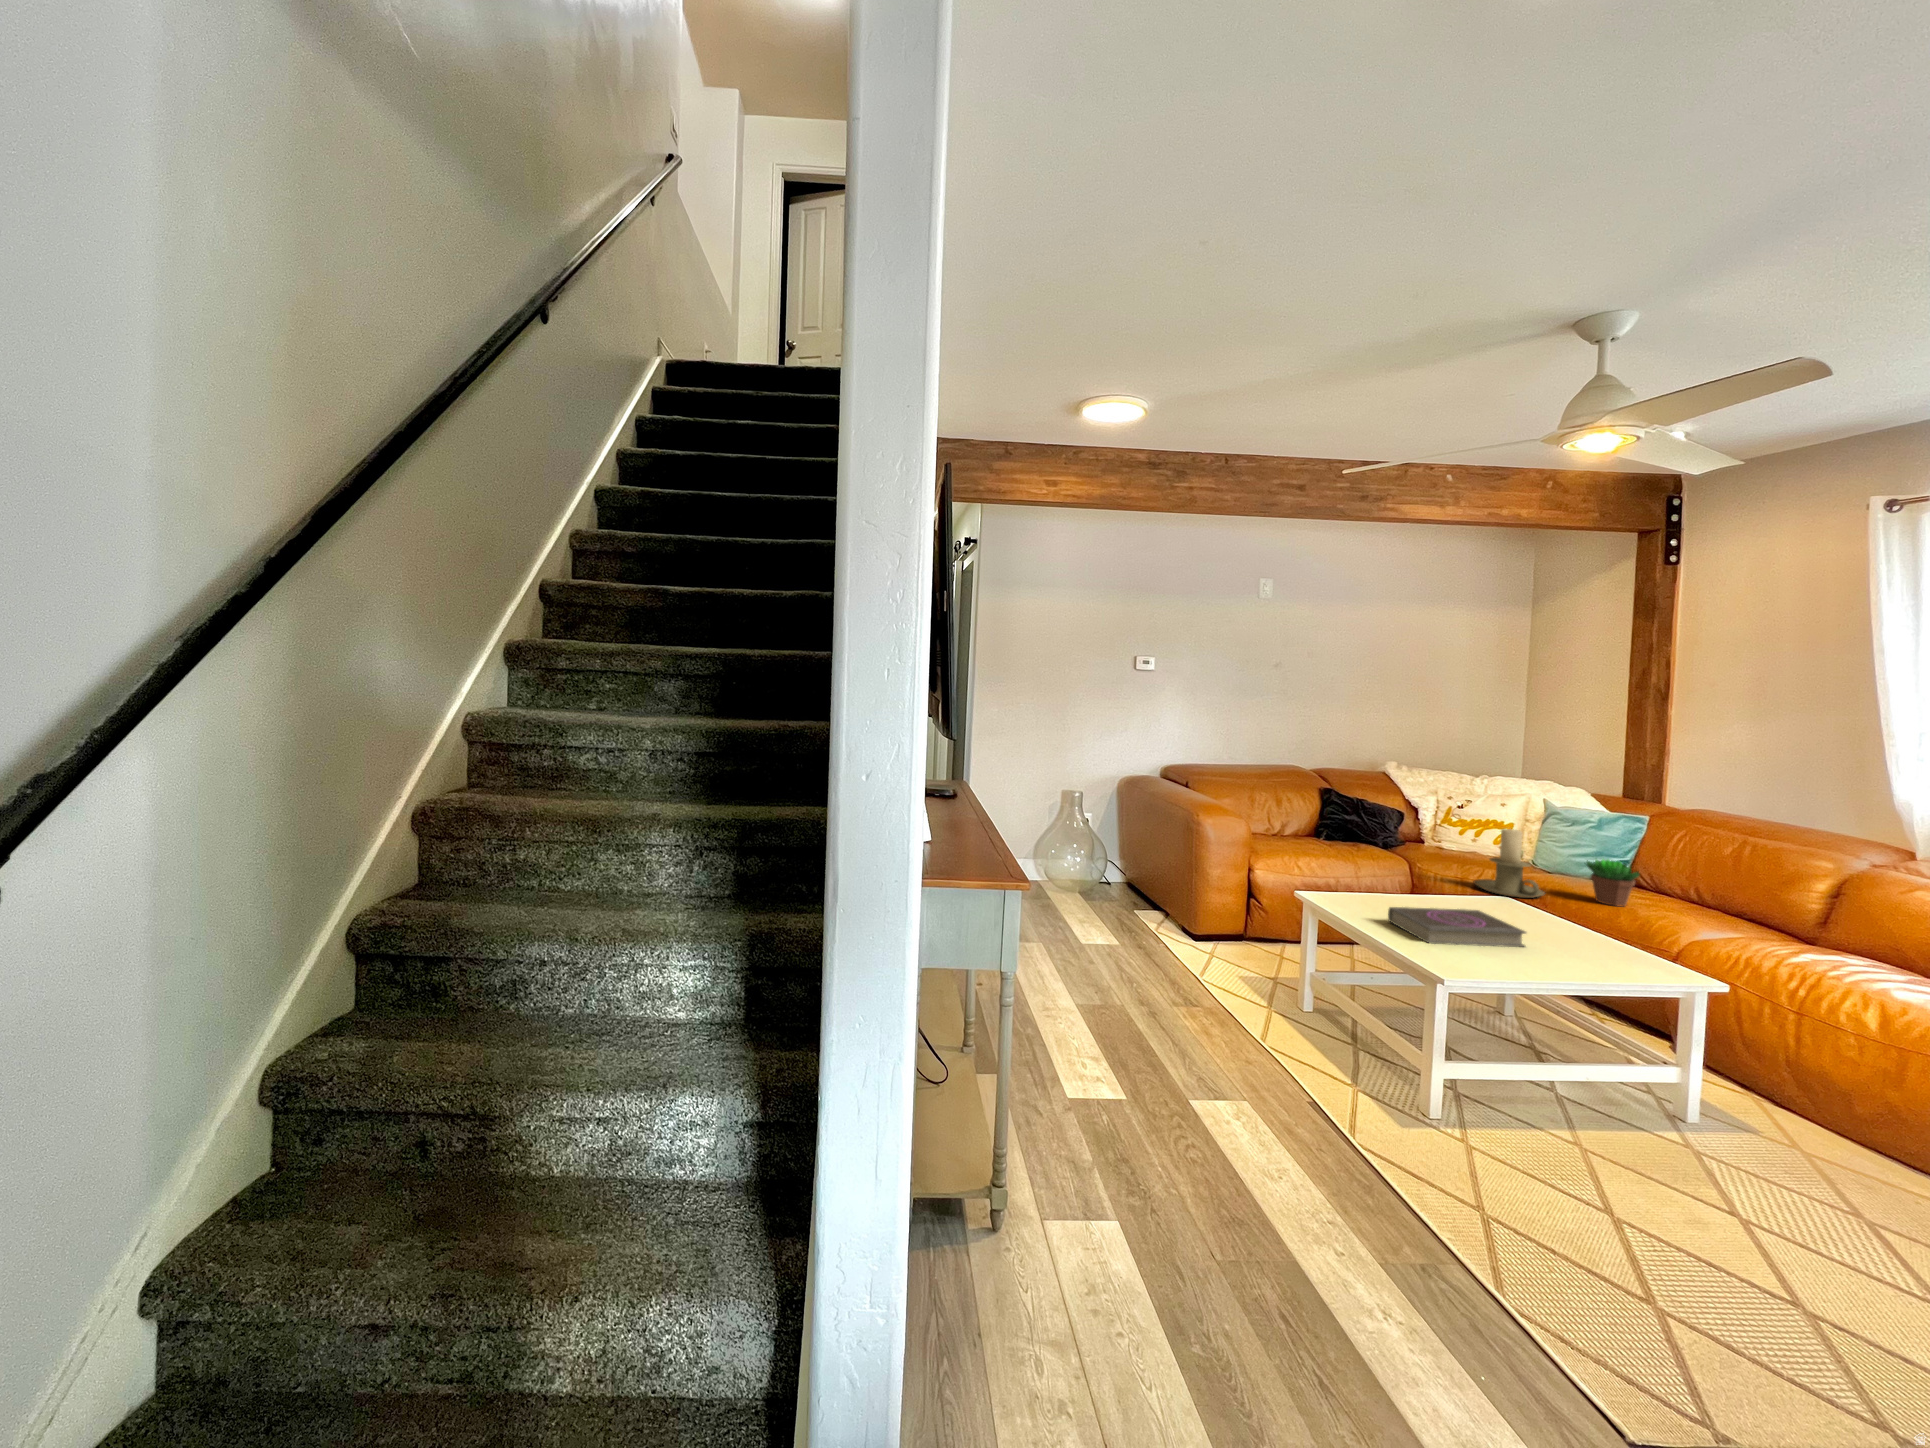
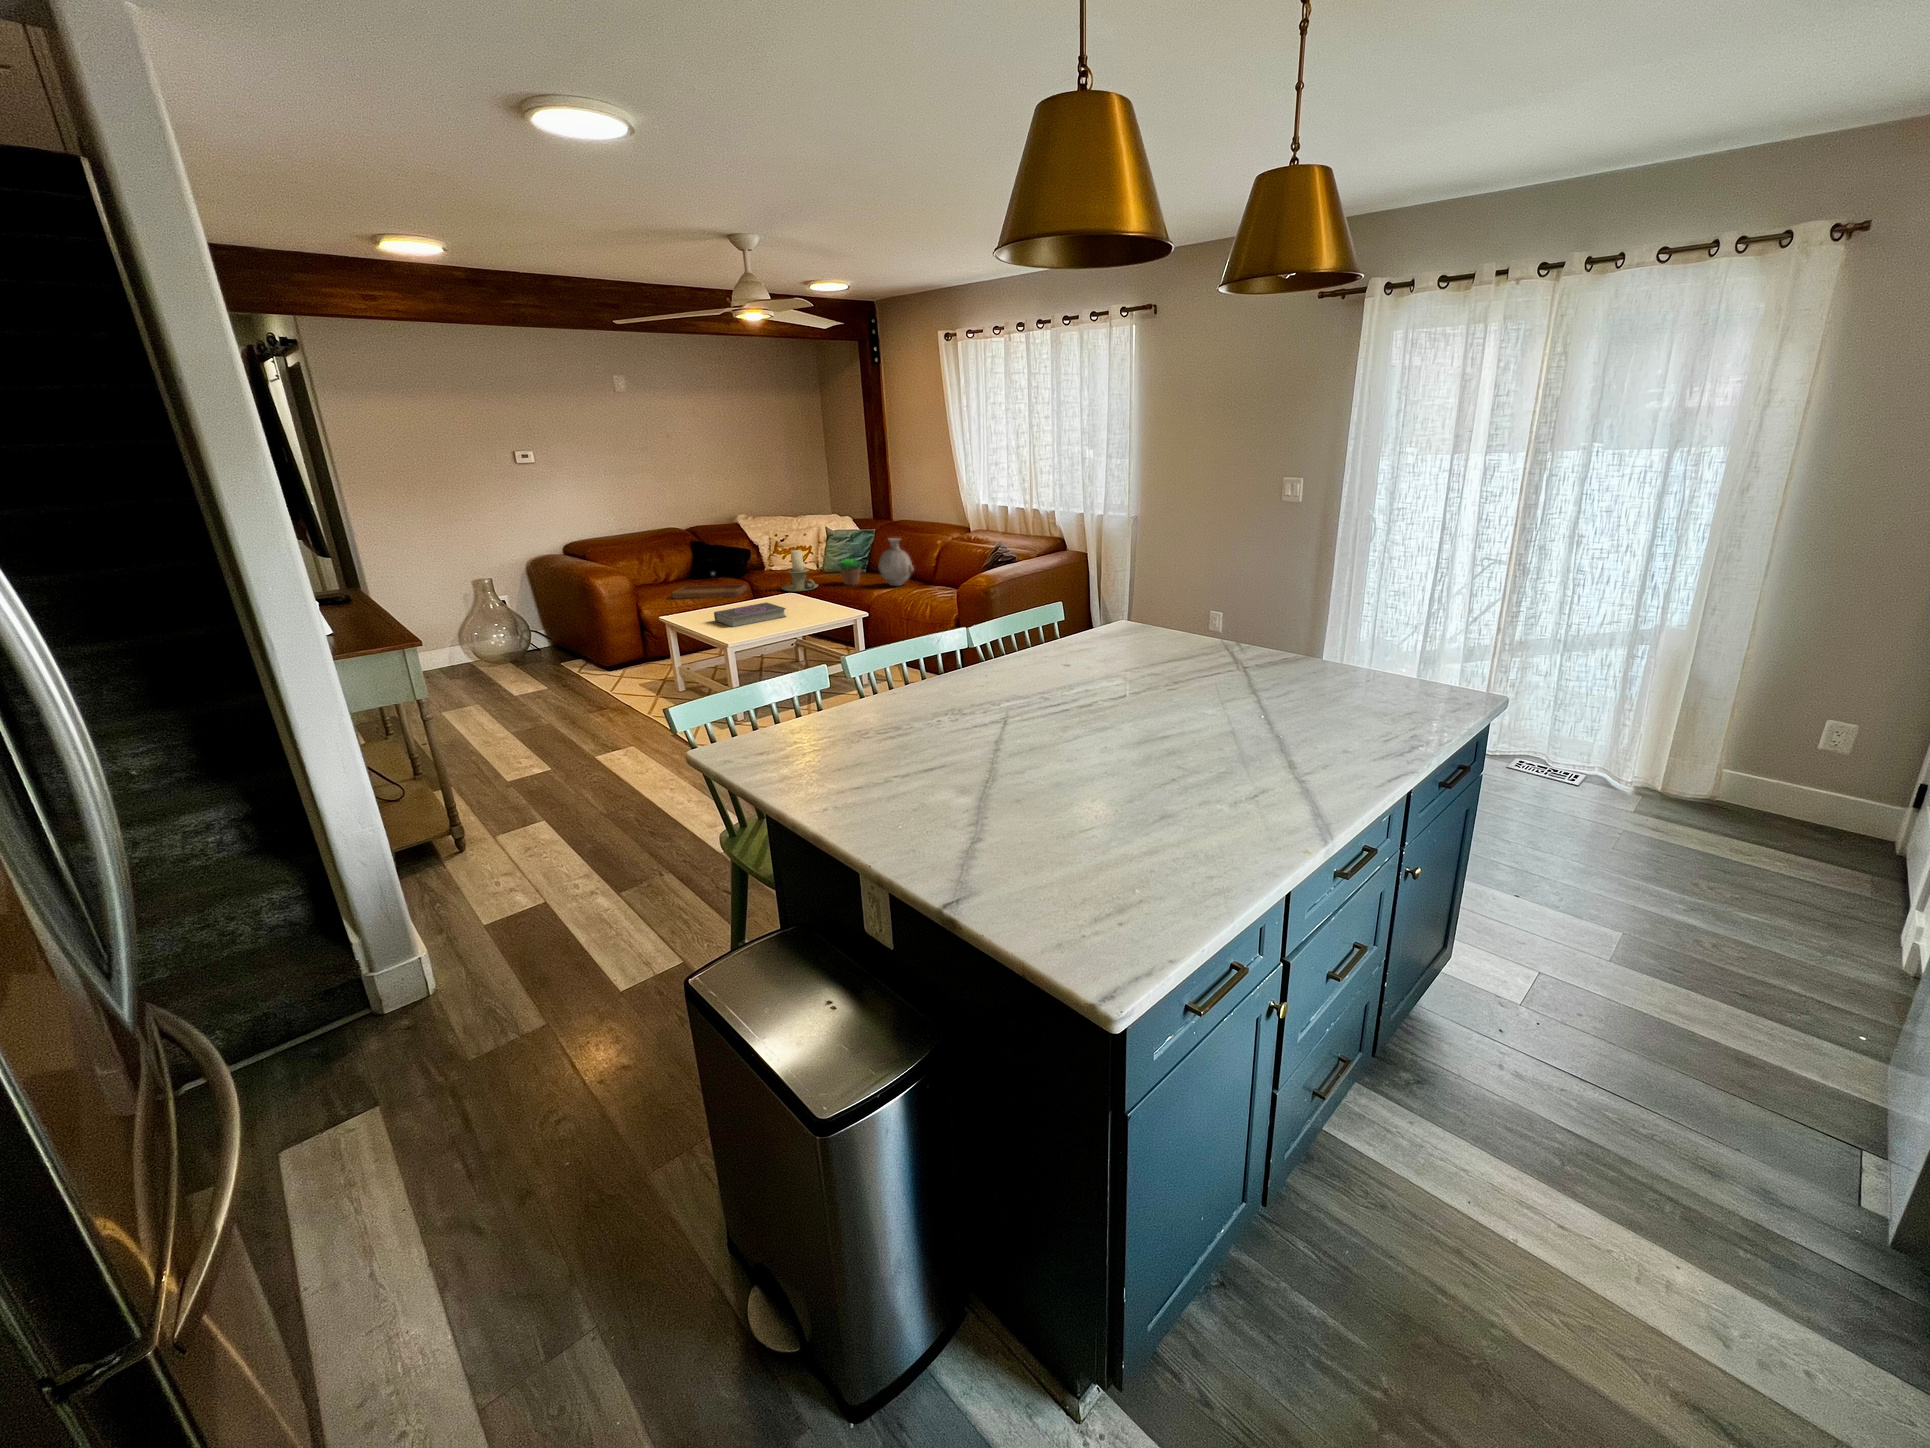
tray: none [1297,836,1409,882] -> present [672,572,747,599]
vase: none [1683,842,1782,932] -> present [878,538,914,586]

